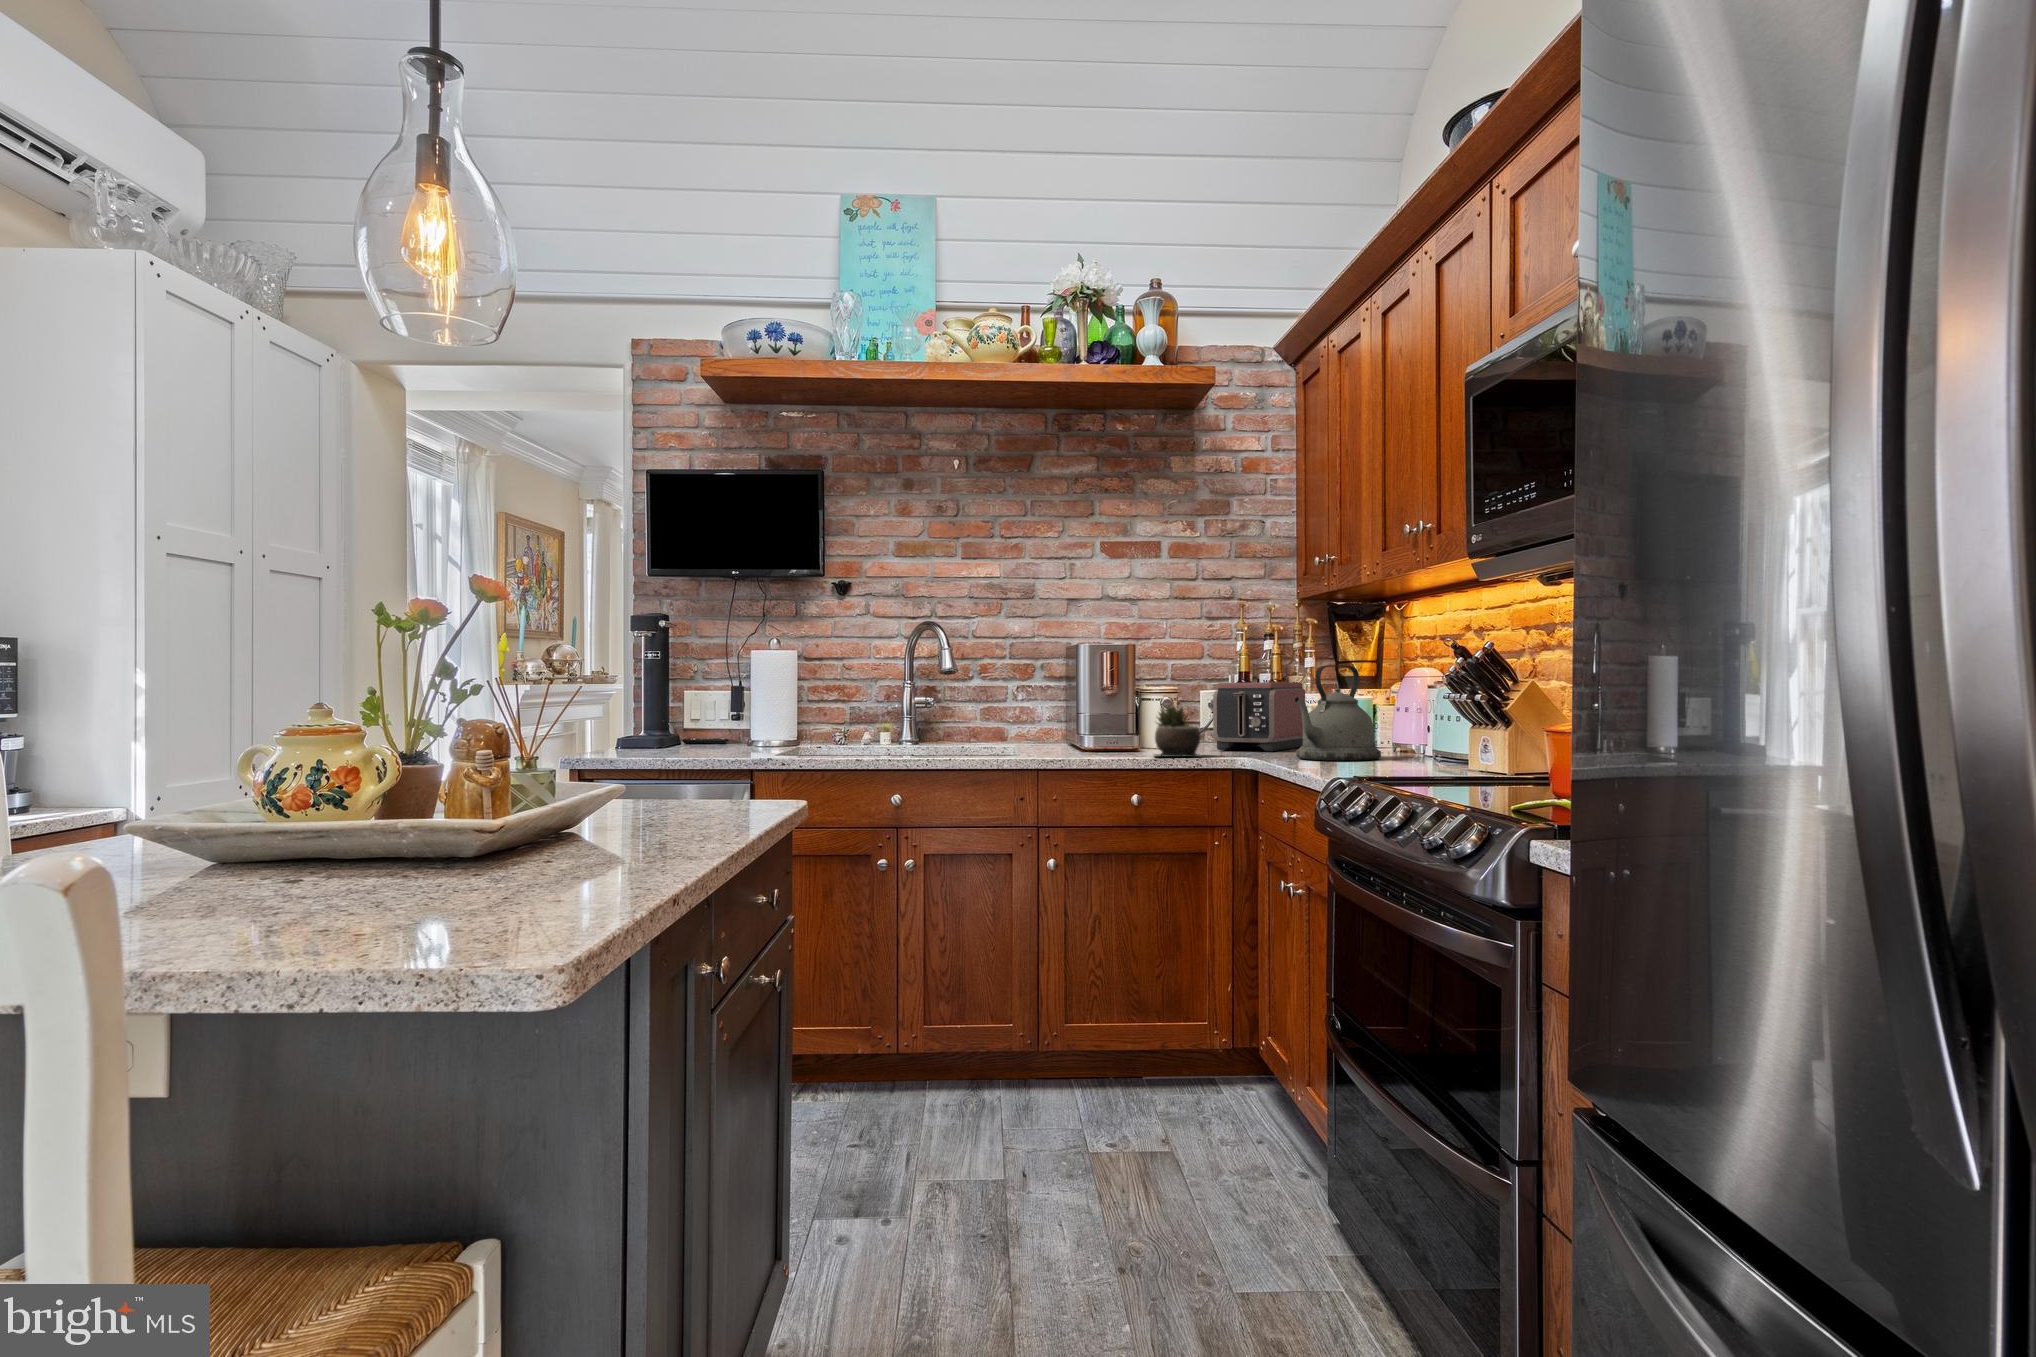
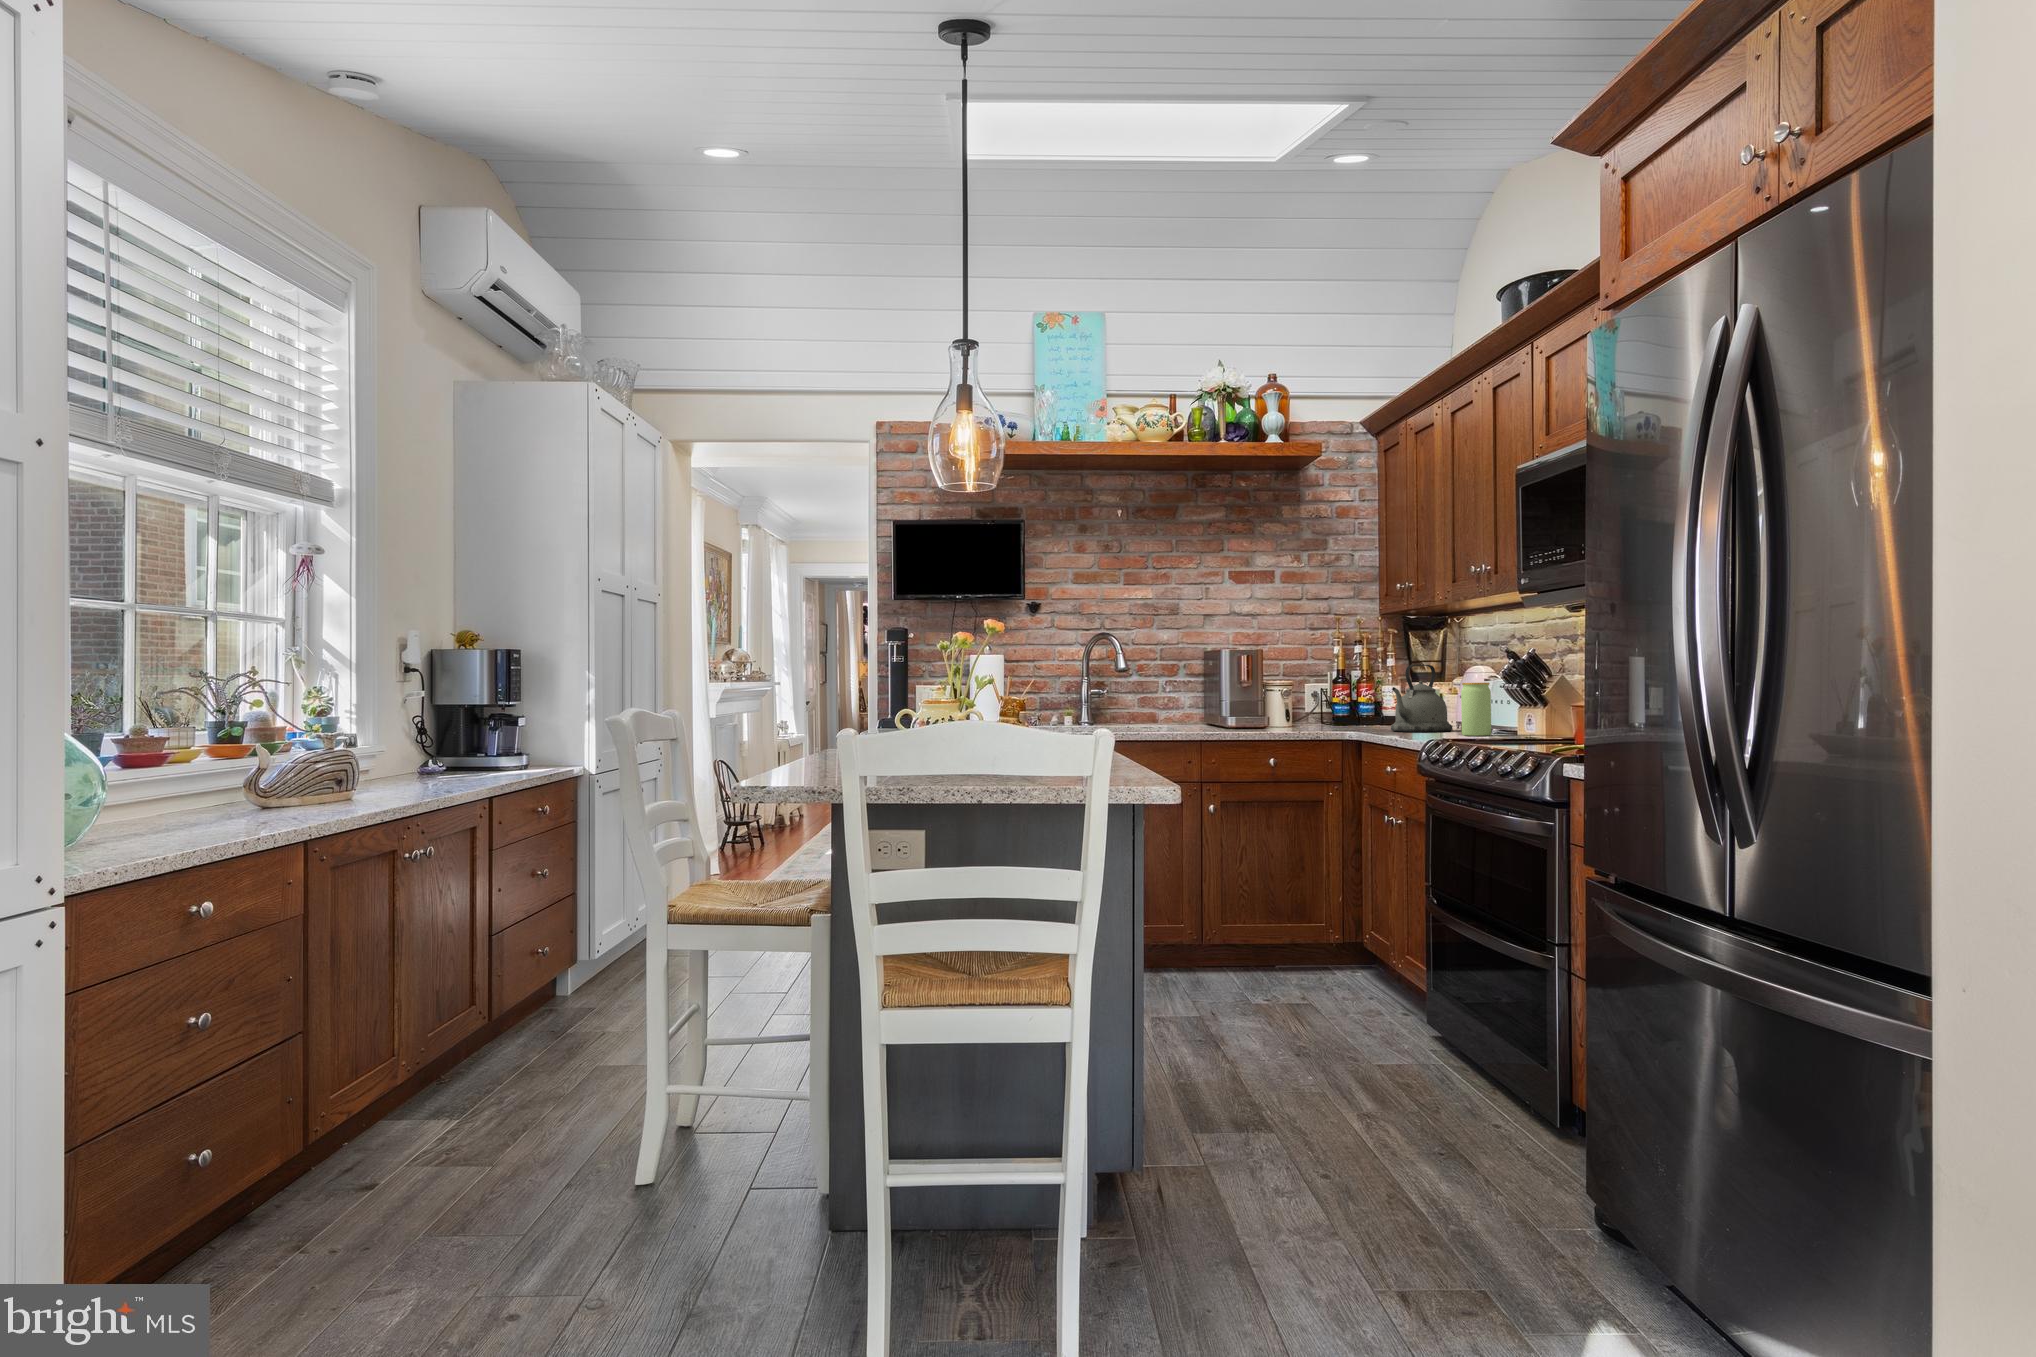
toaster: present [1213,682,1305,751] -> none [1323,677,1390,728]
jar: none [1387,692,1430,770] -> present [1461,683,1491,736]
succulent plant: present [1154,706,1201,757] -> none [1282,693,1322,731]

